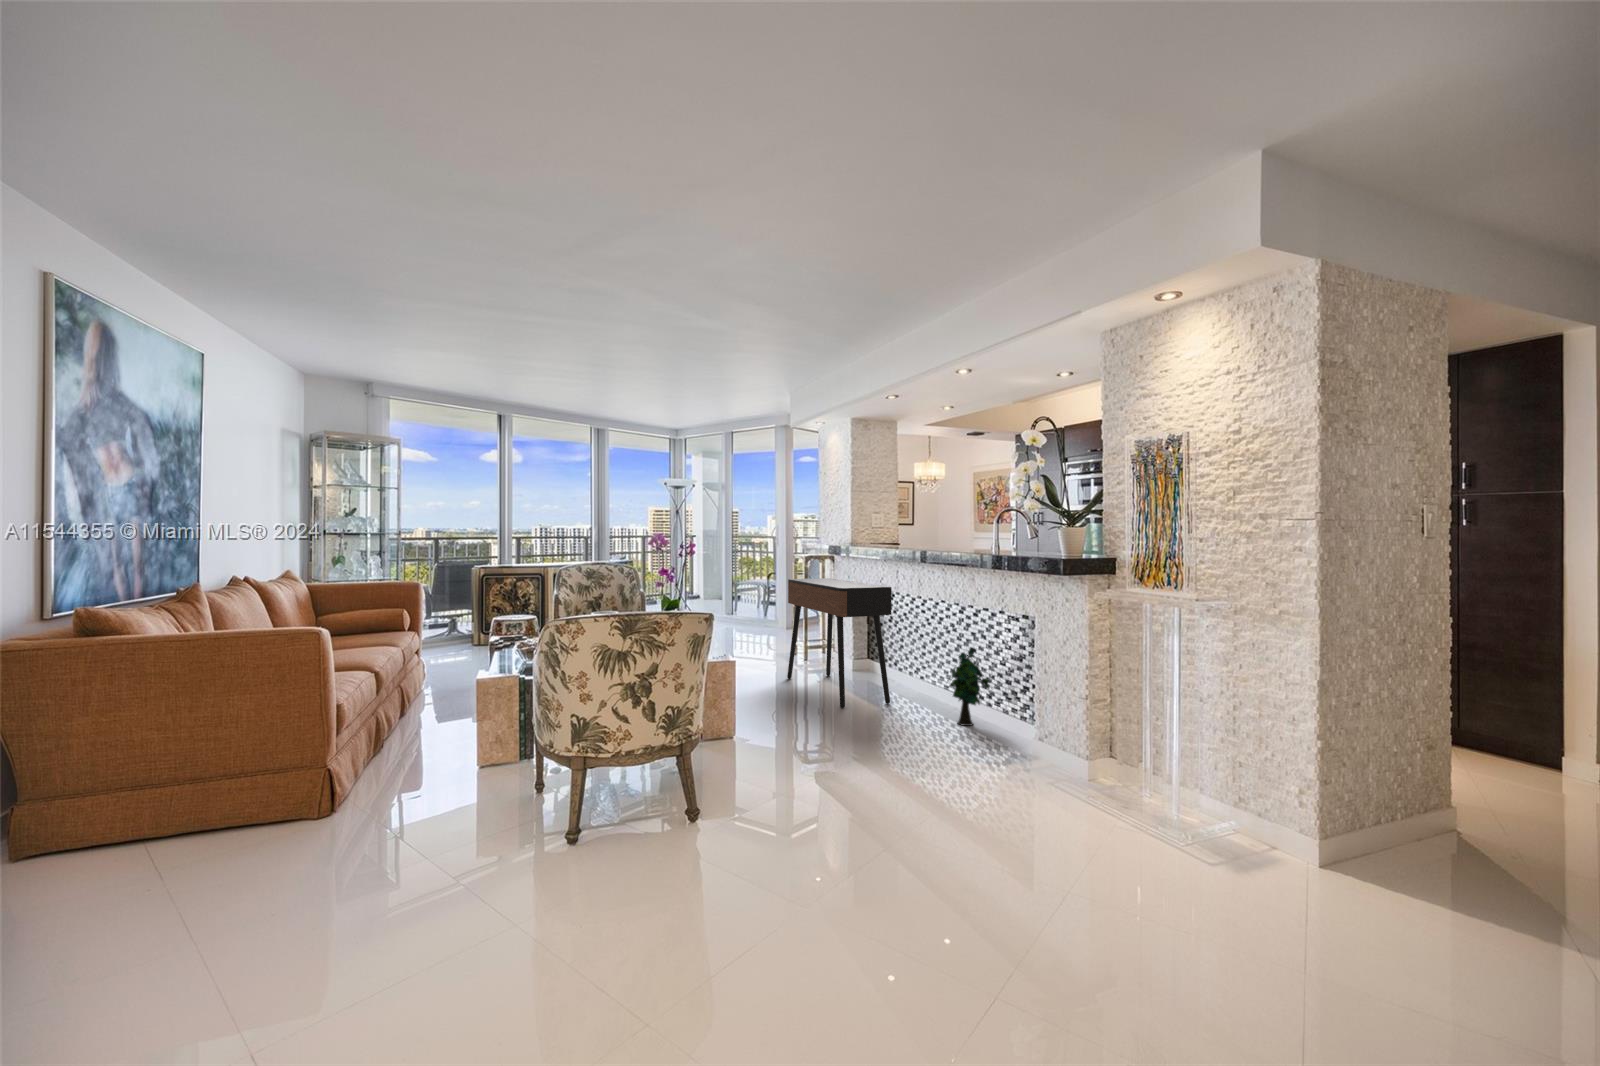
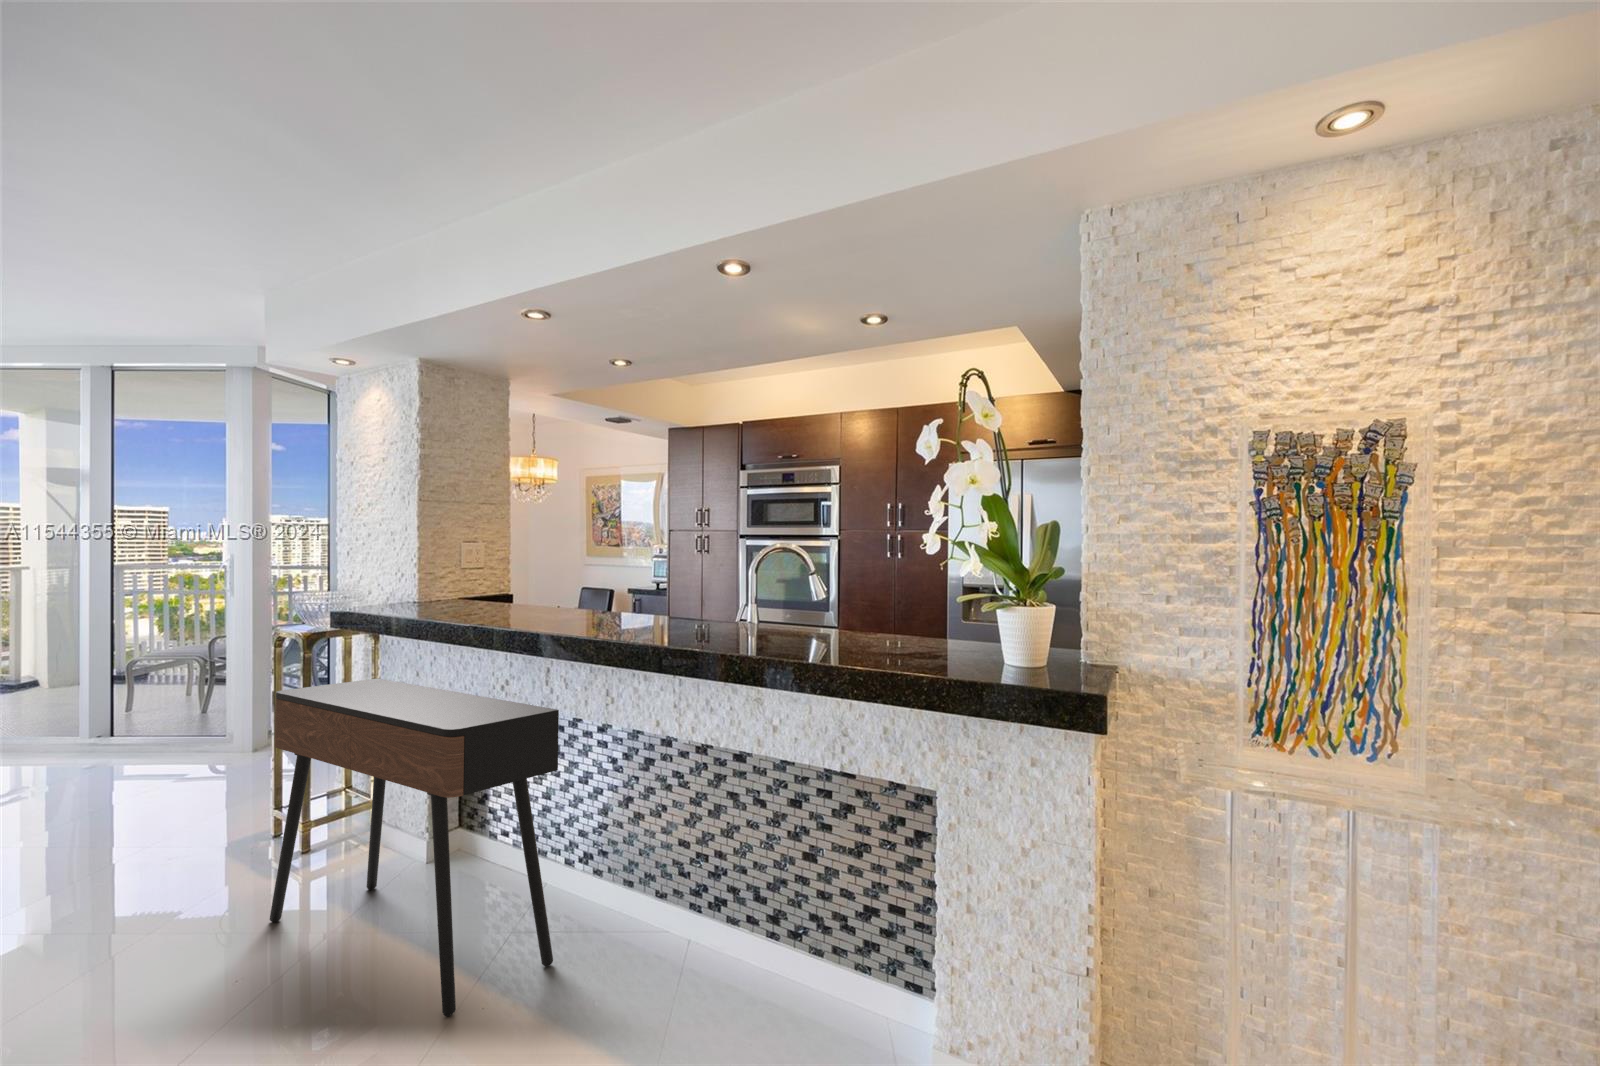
decorative plant: present [948,648,990,726] -> none [702,836,795,1006]

